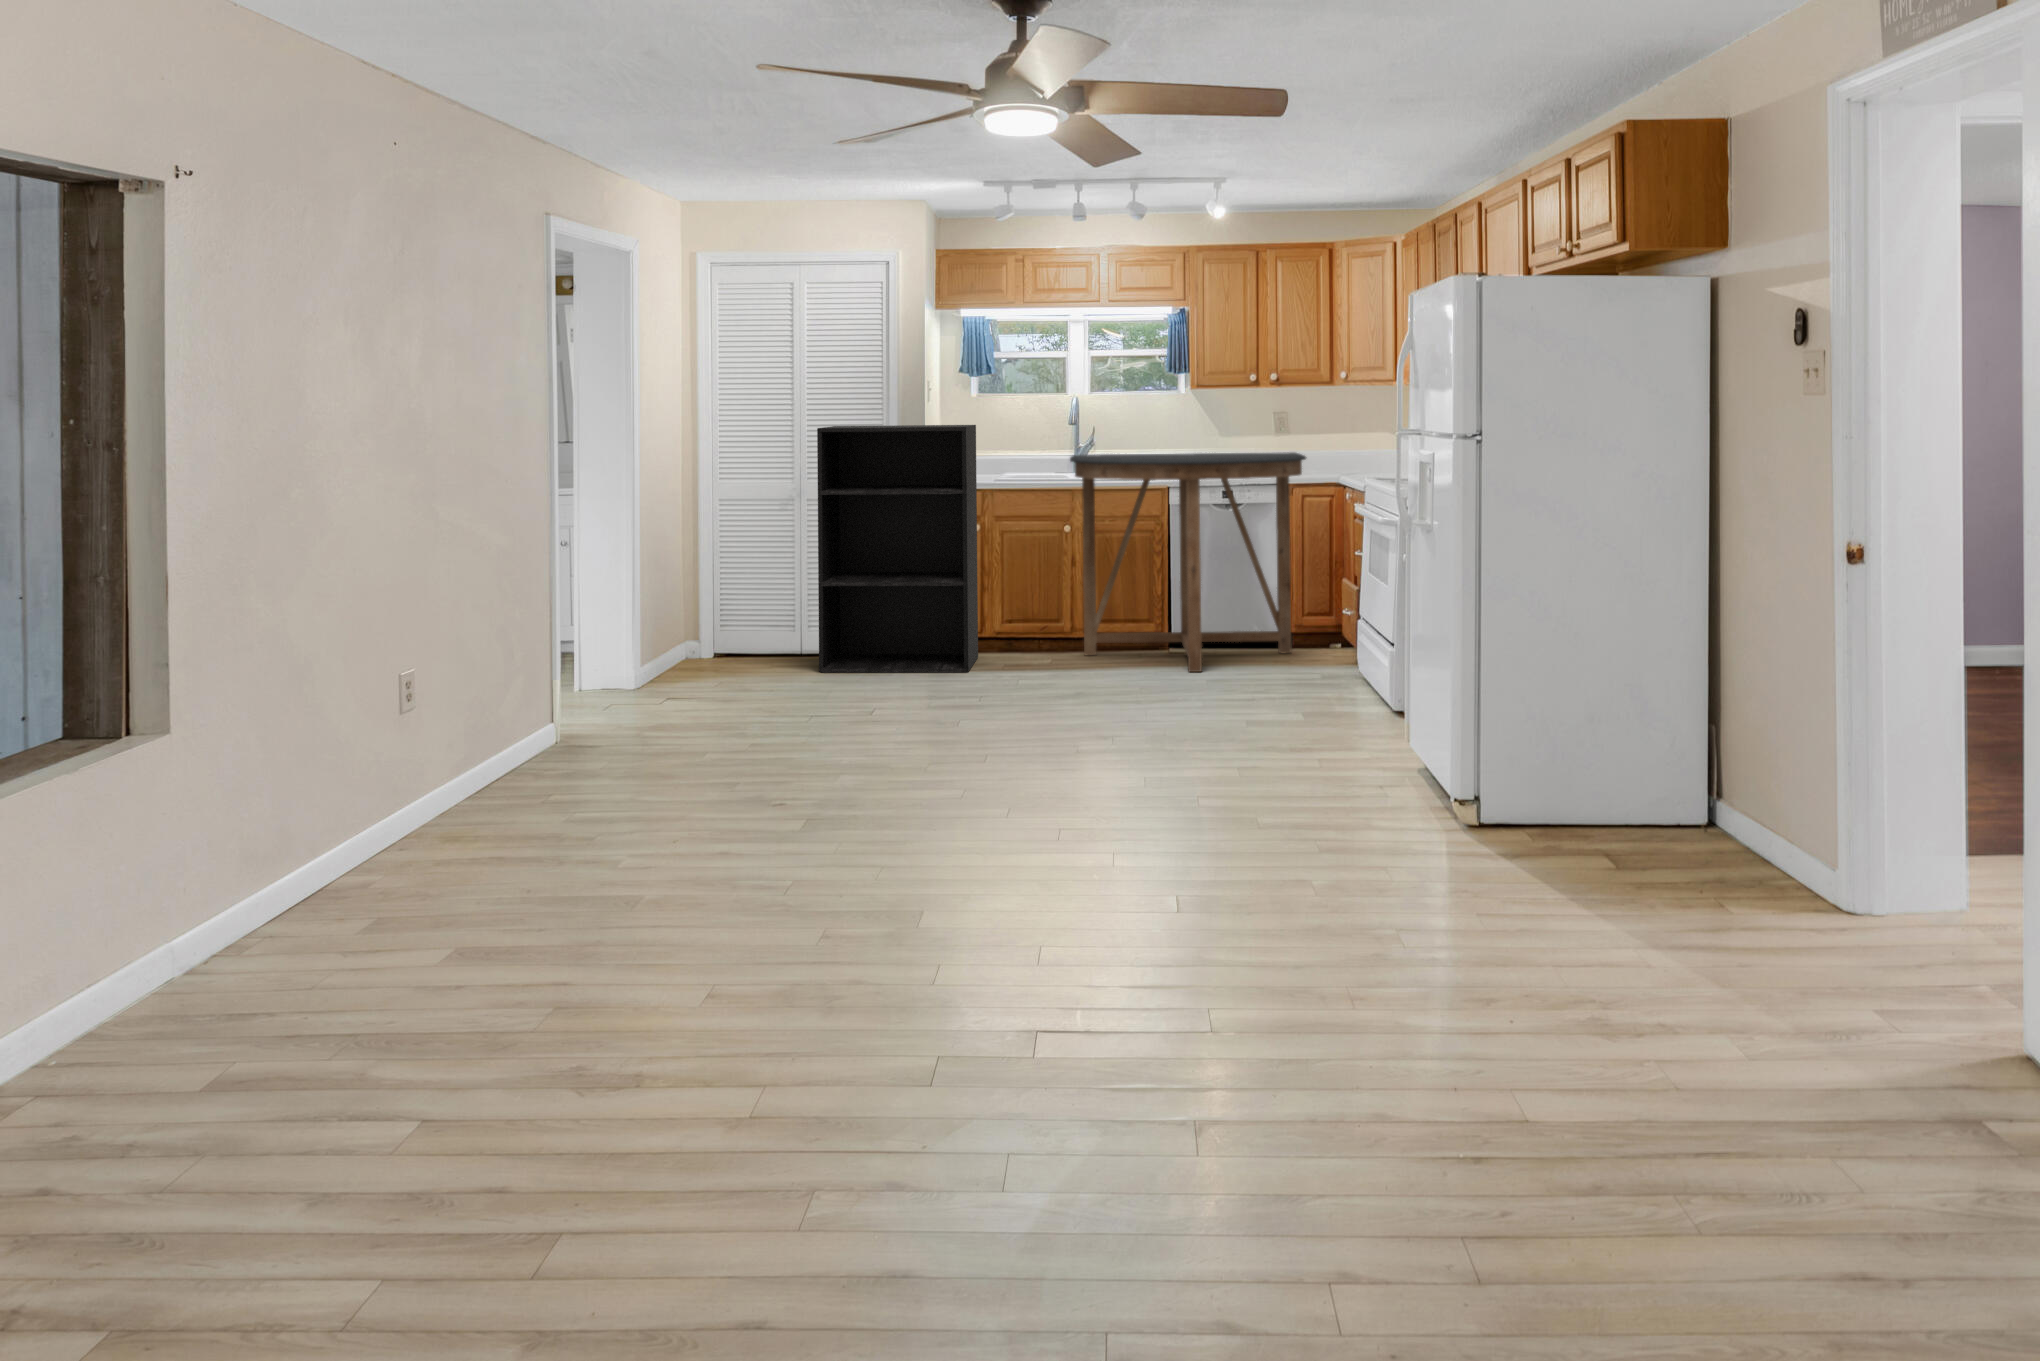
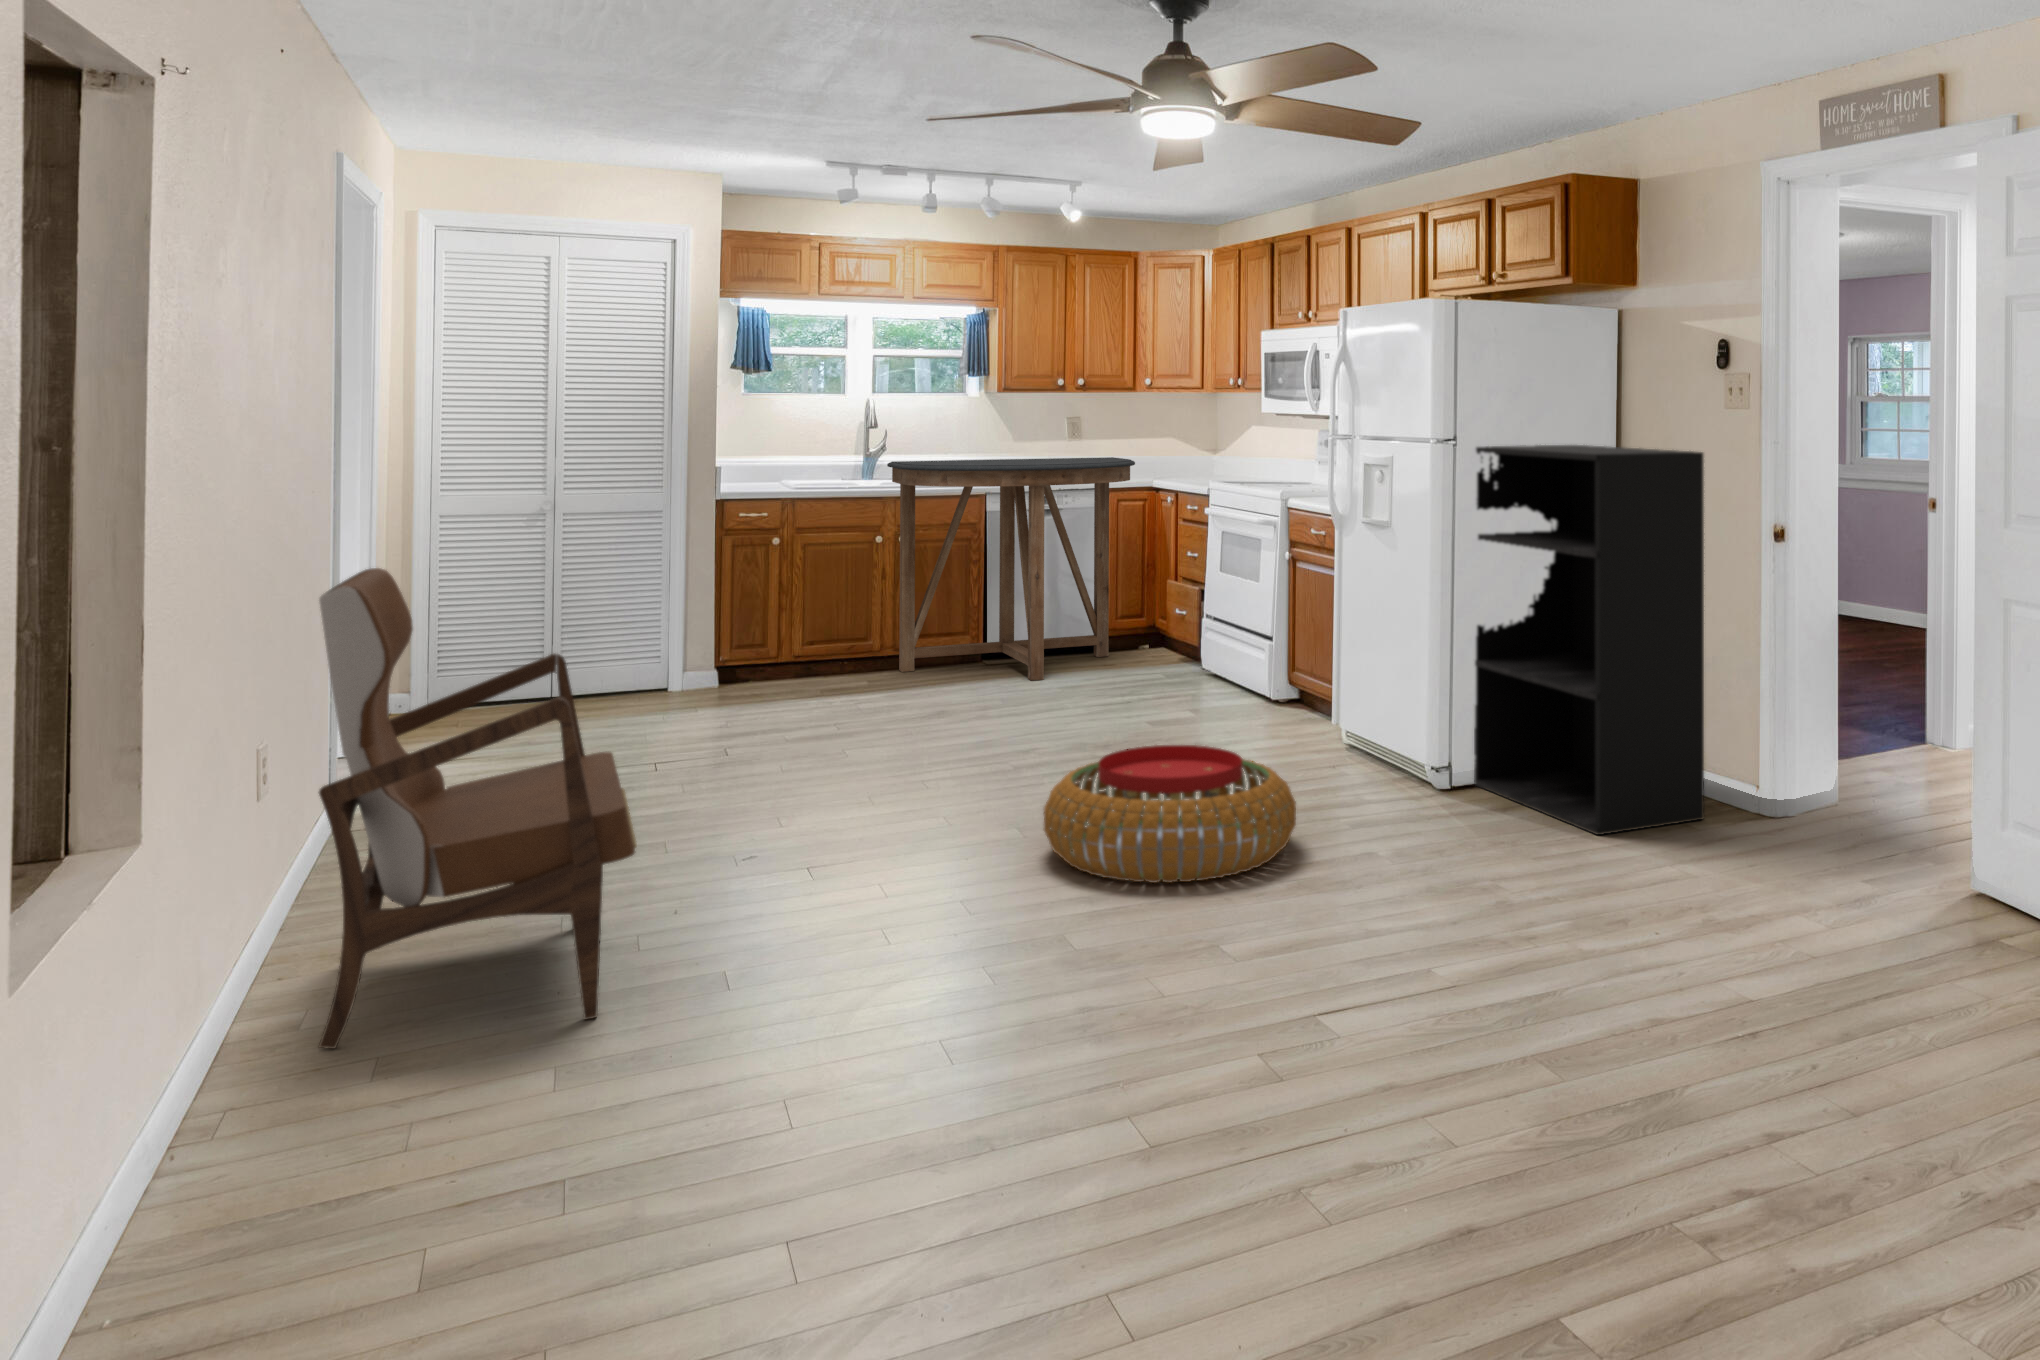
bookshelf: present [817,425,978,673] -> present [1474,445,1704,835]
armchair: none [261,538,580,945] -> present [319,568,637,1049]
pouf: none [976,748,1237,894] -> present [1044,745,1296,883]

